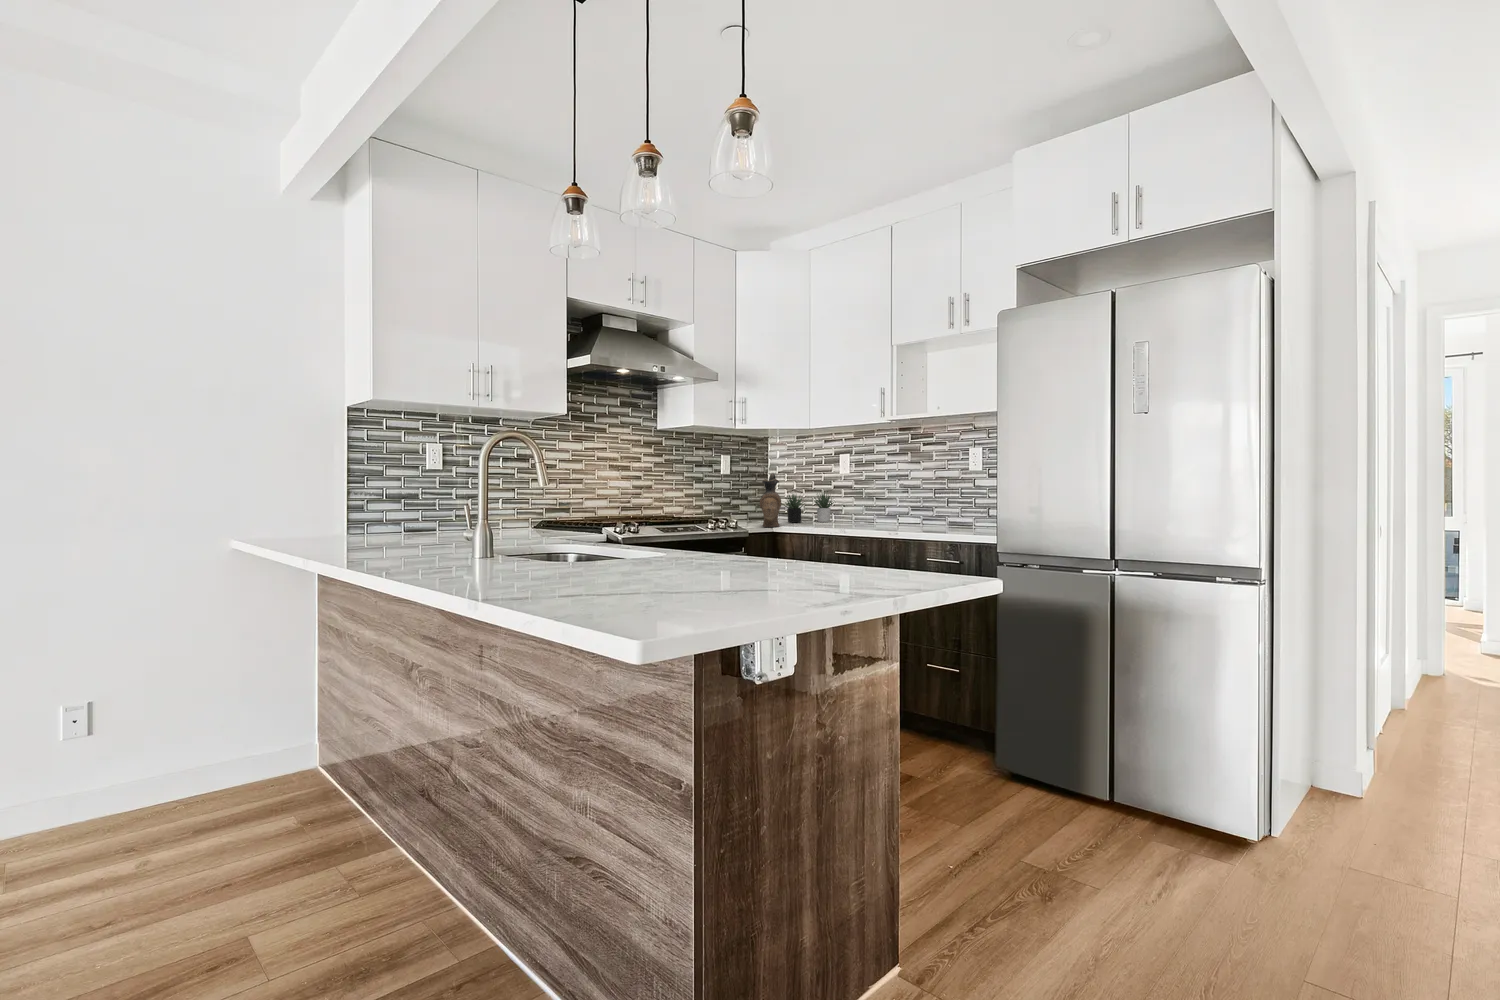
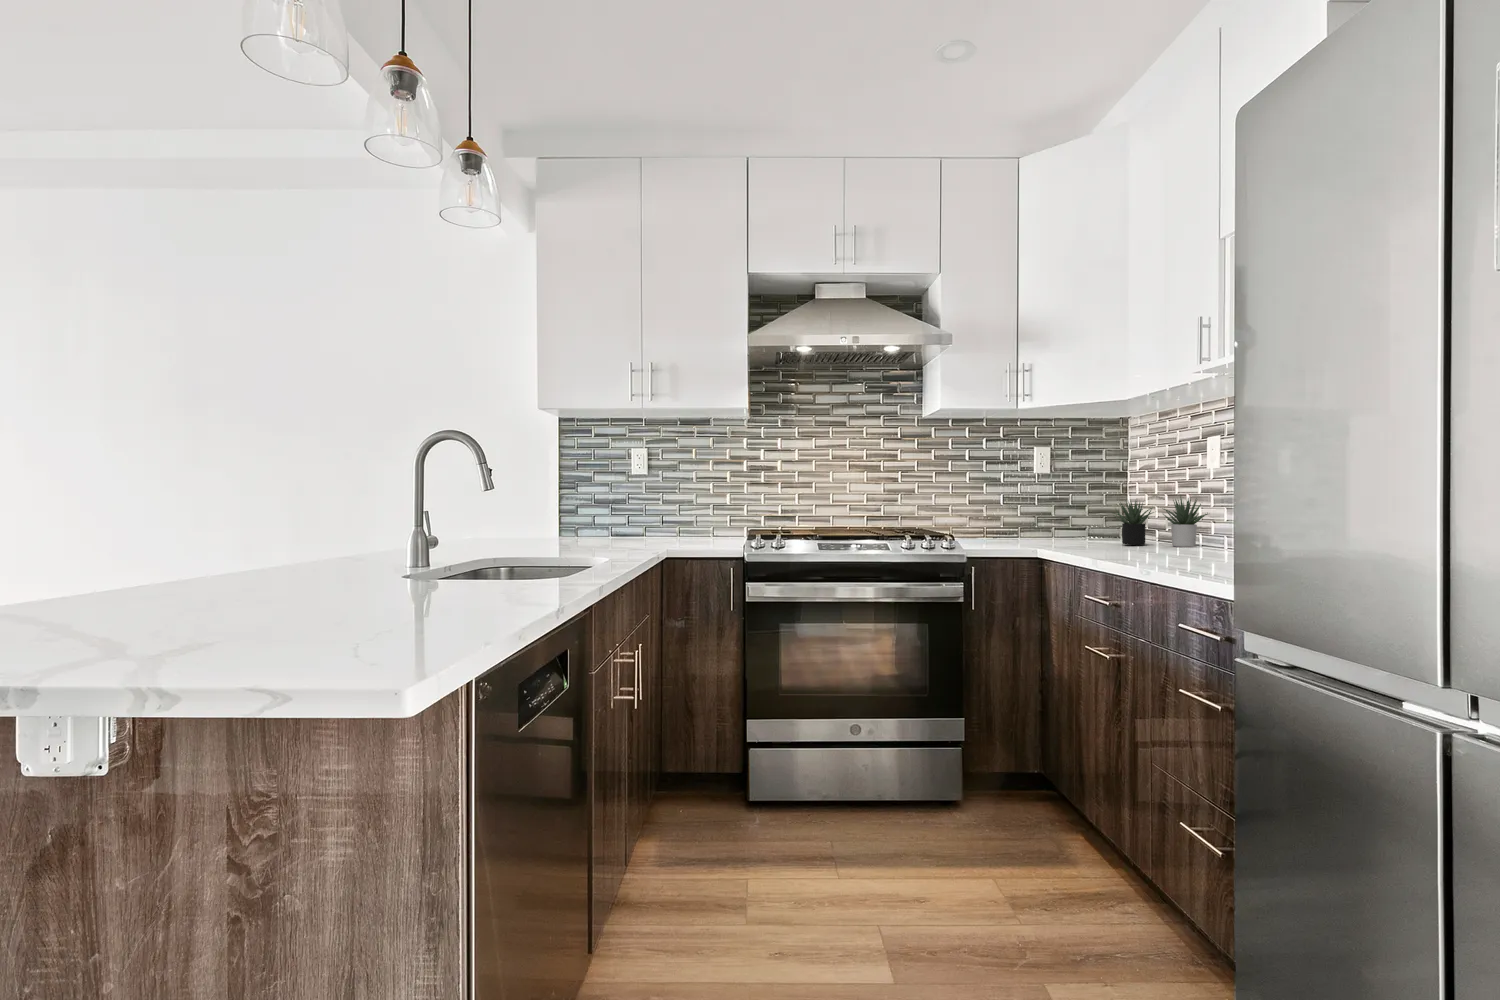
ceramic pitcher: present [760,473,781,527] -> none [1046,470,1084,550]

